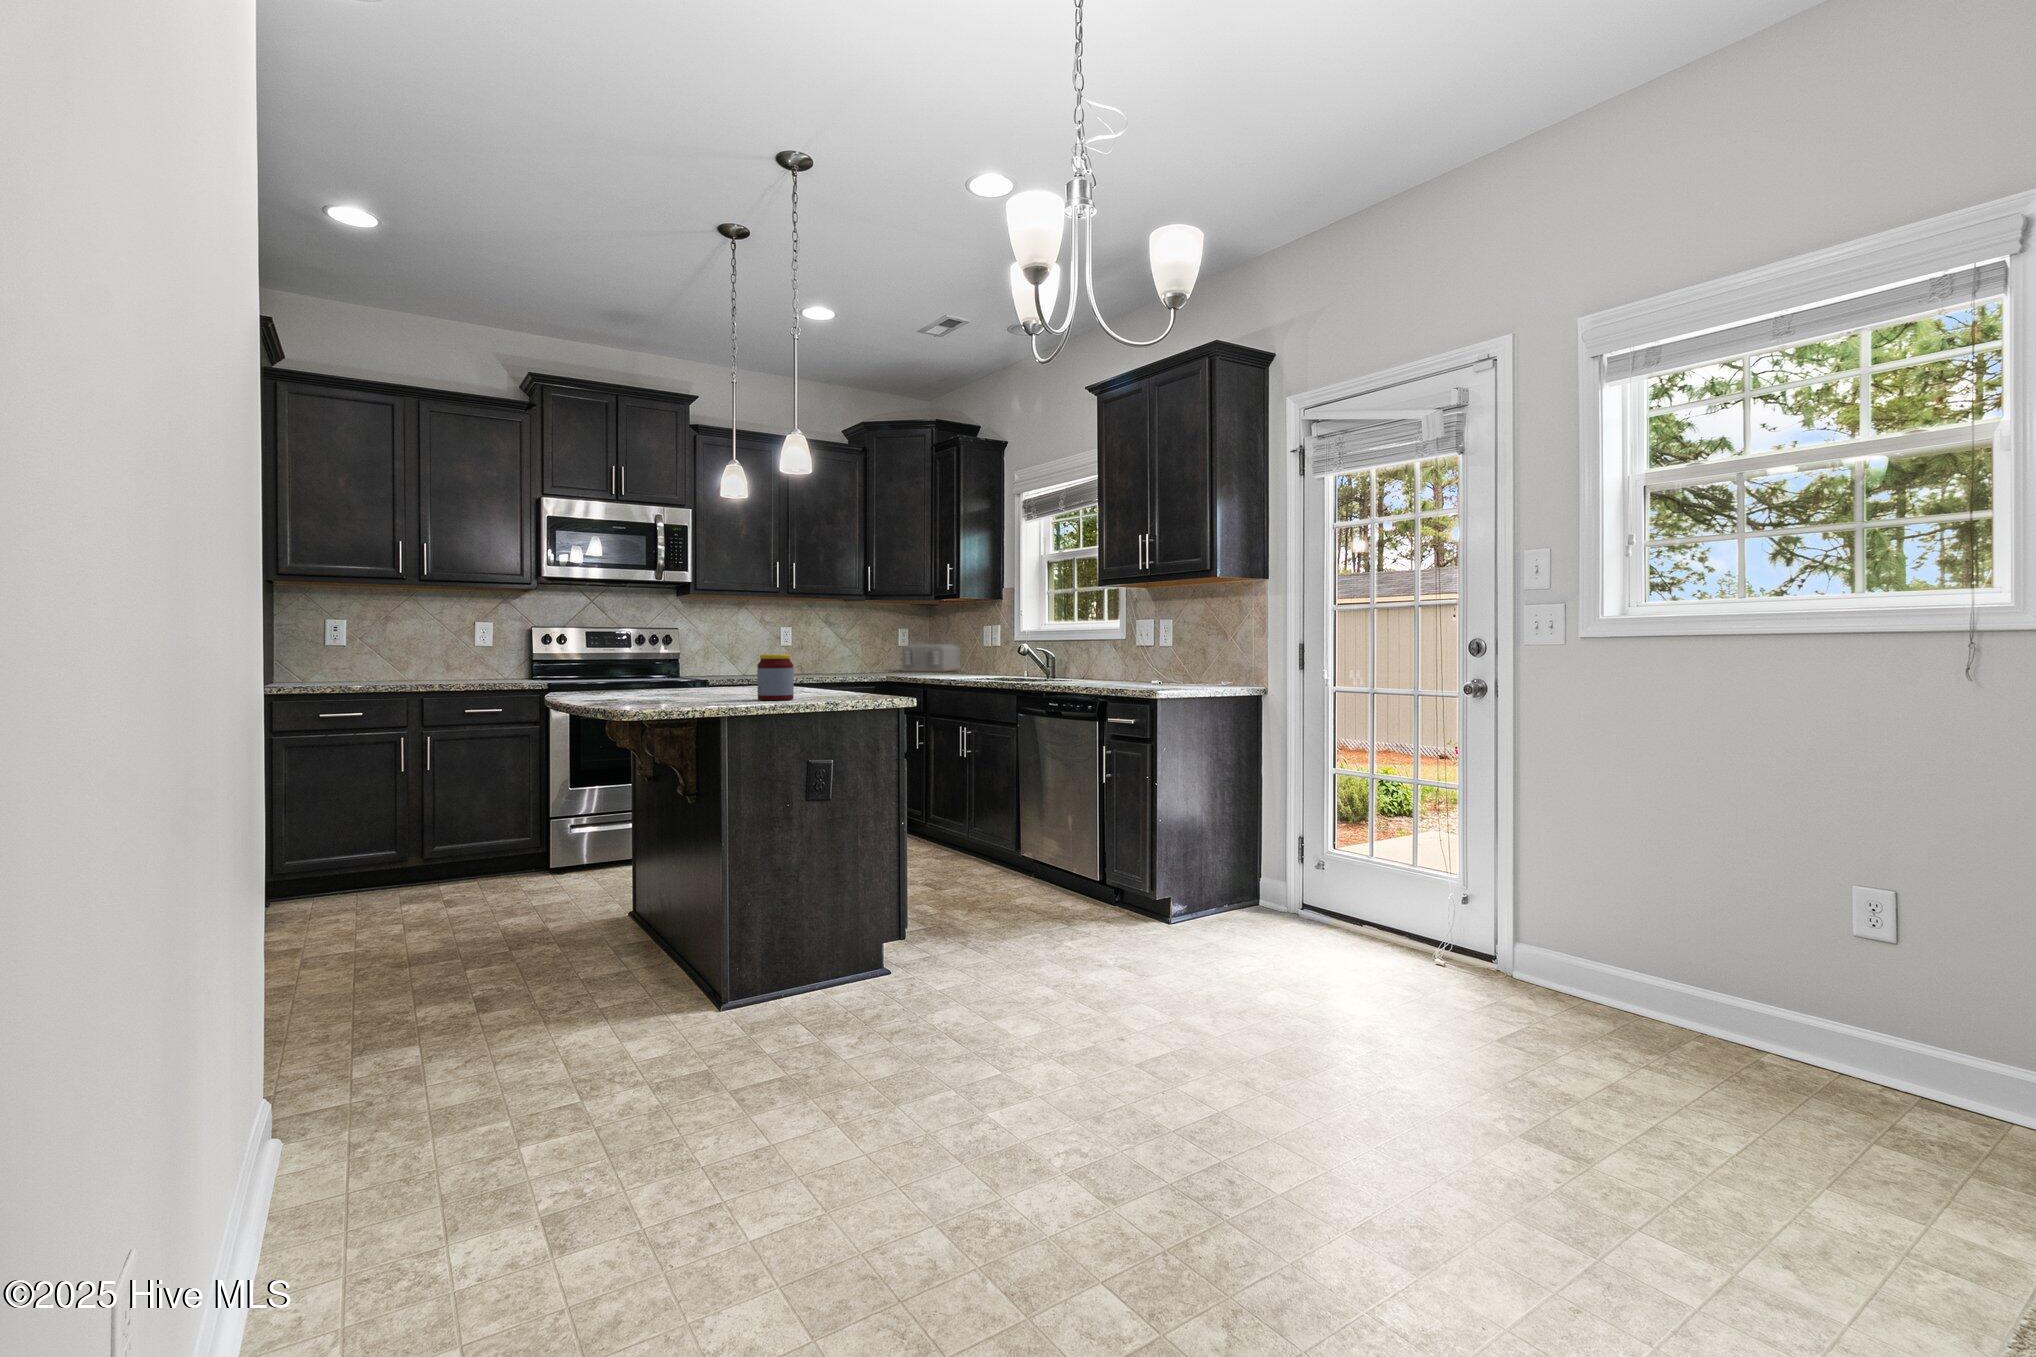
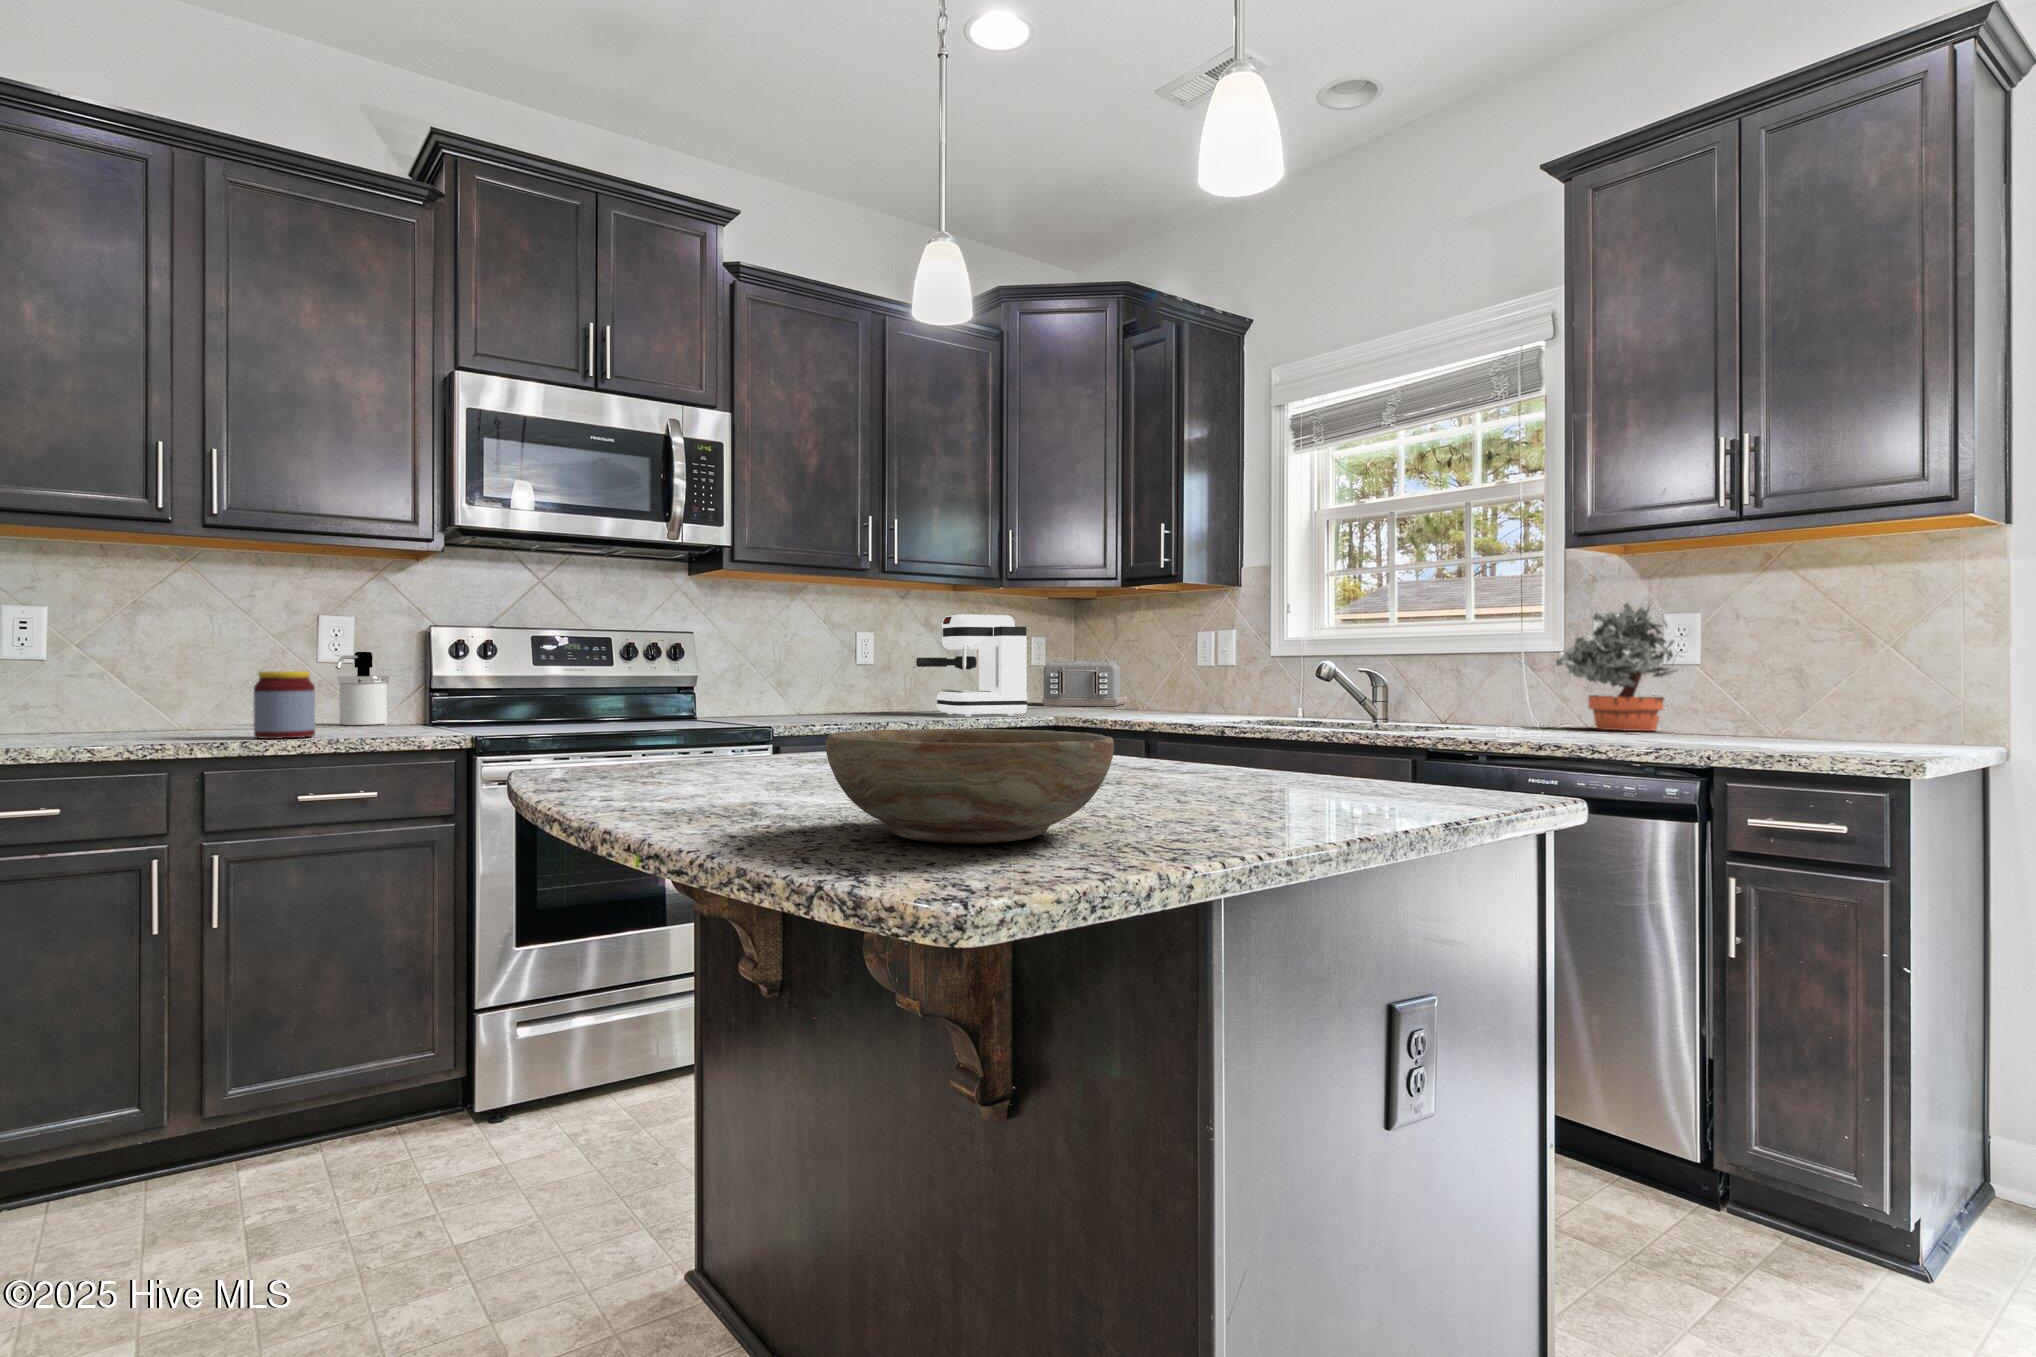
potted plant: none [1115,611,1175,683] -> present [1556,603,1679,731]
coffee maker: none [801,619,861,676] -> present [916,615,1027,717]
soap dispenser: none [483,640,511,678] -> present [336,652,389,725]
jar: present [757,654,794,700] -> present [254,671,315,739]
bowl: none [618,671,711,703] -> present [825,729,1114,843]

